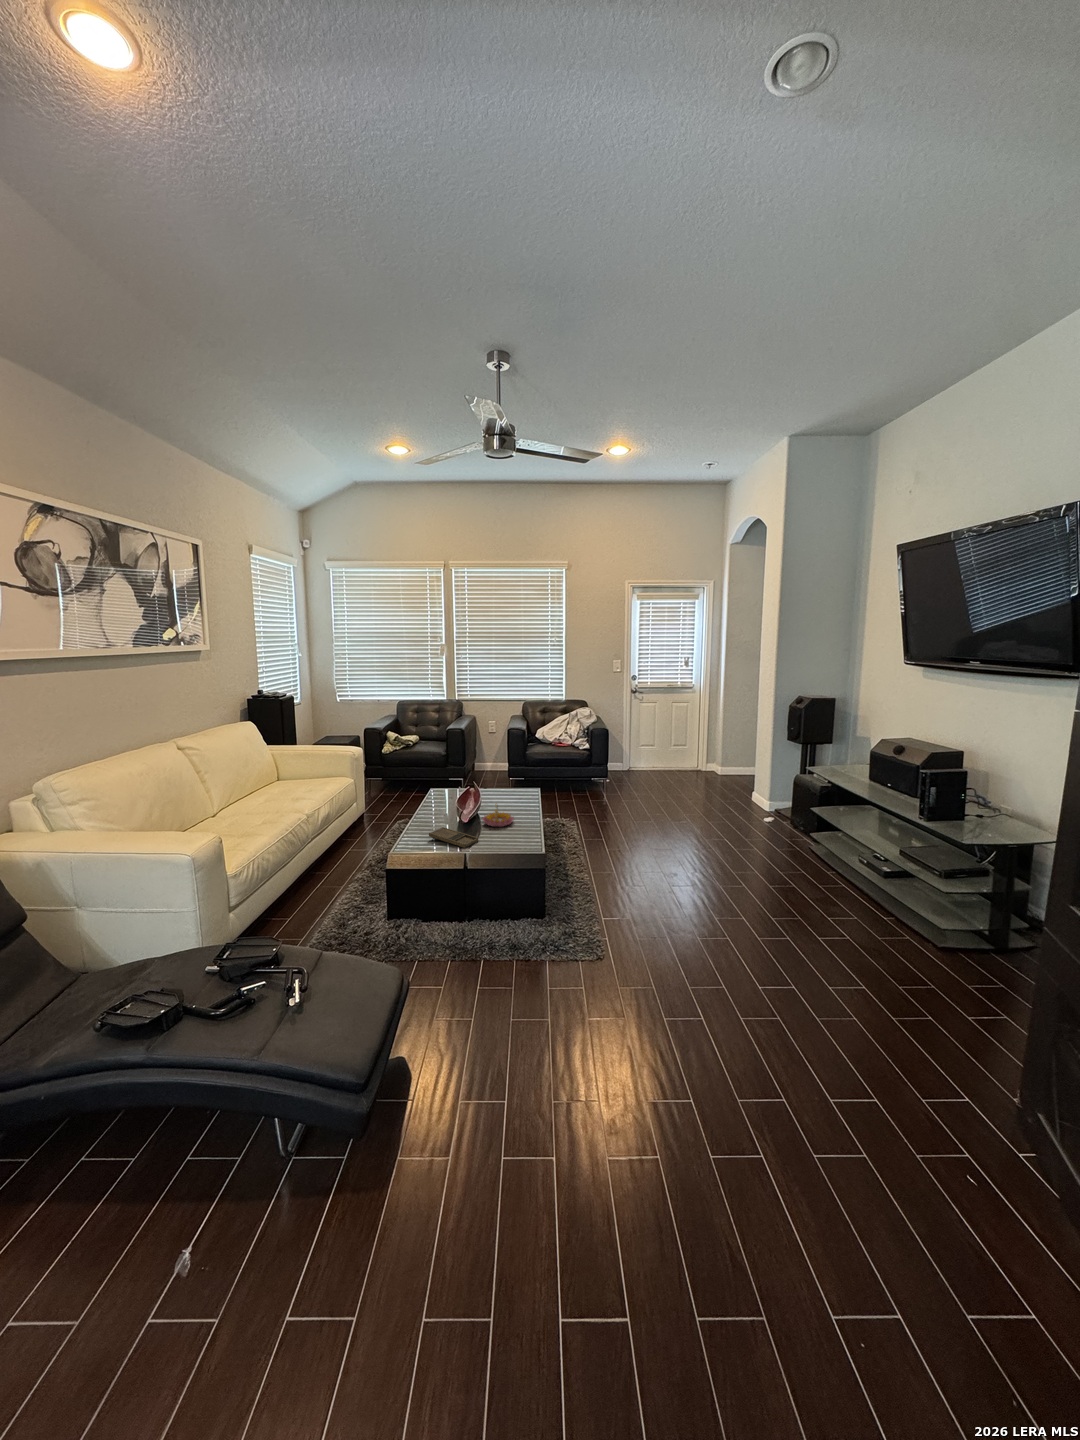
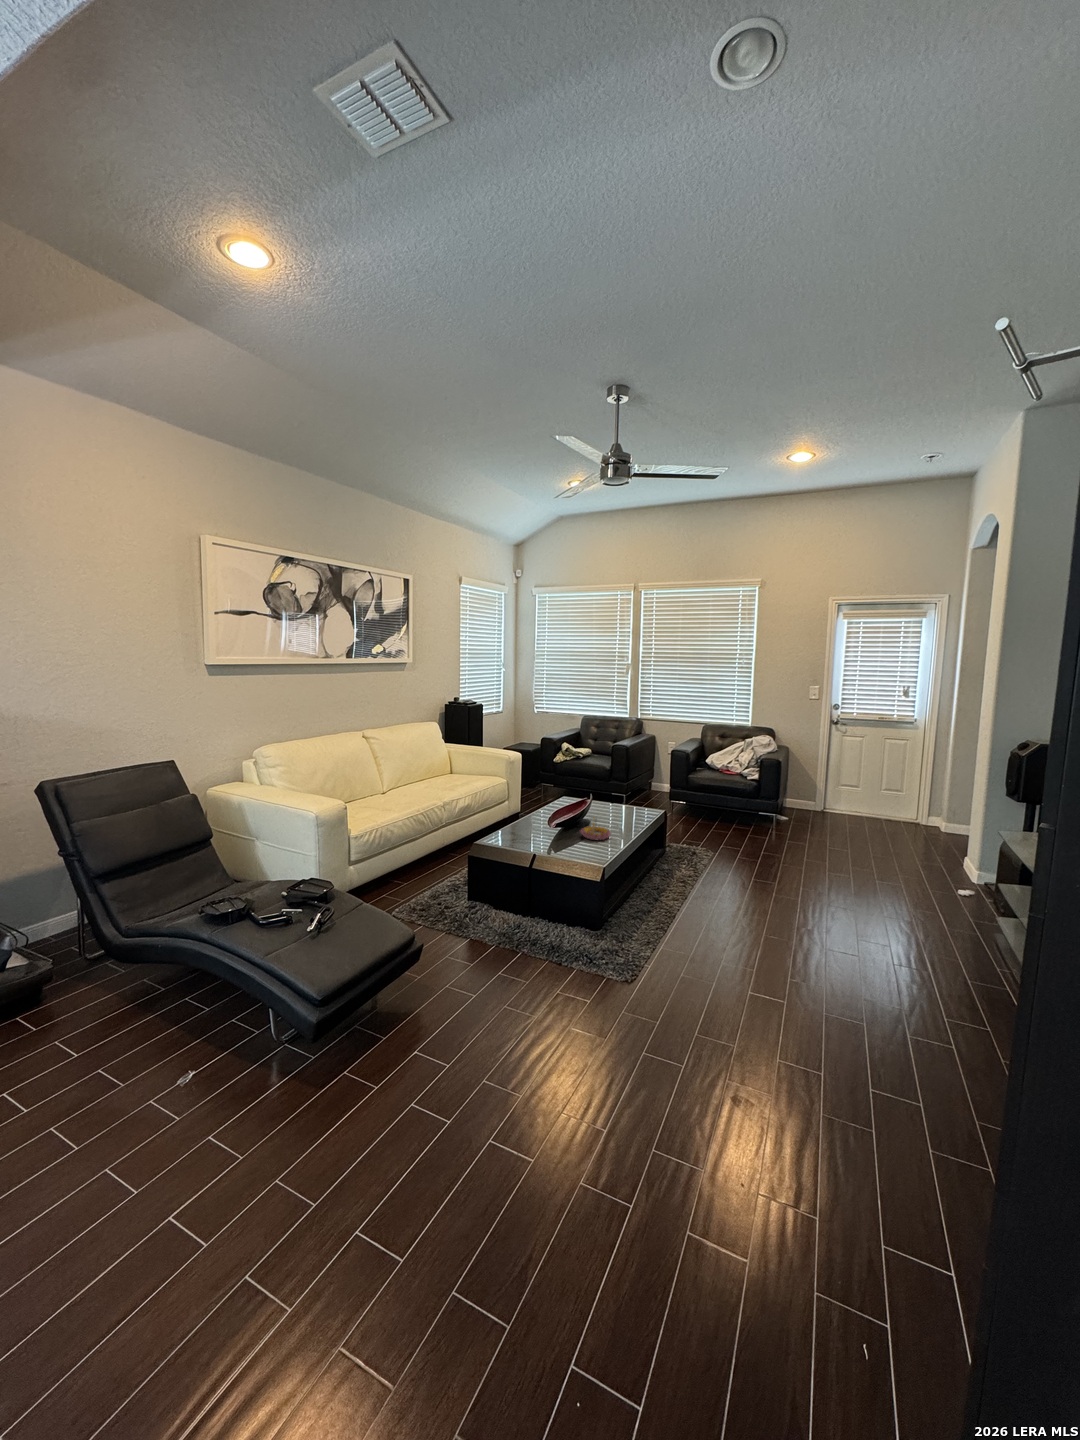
tray: present [429,827,478,848] -> none [523,831,562,852]

